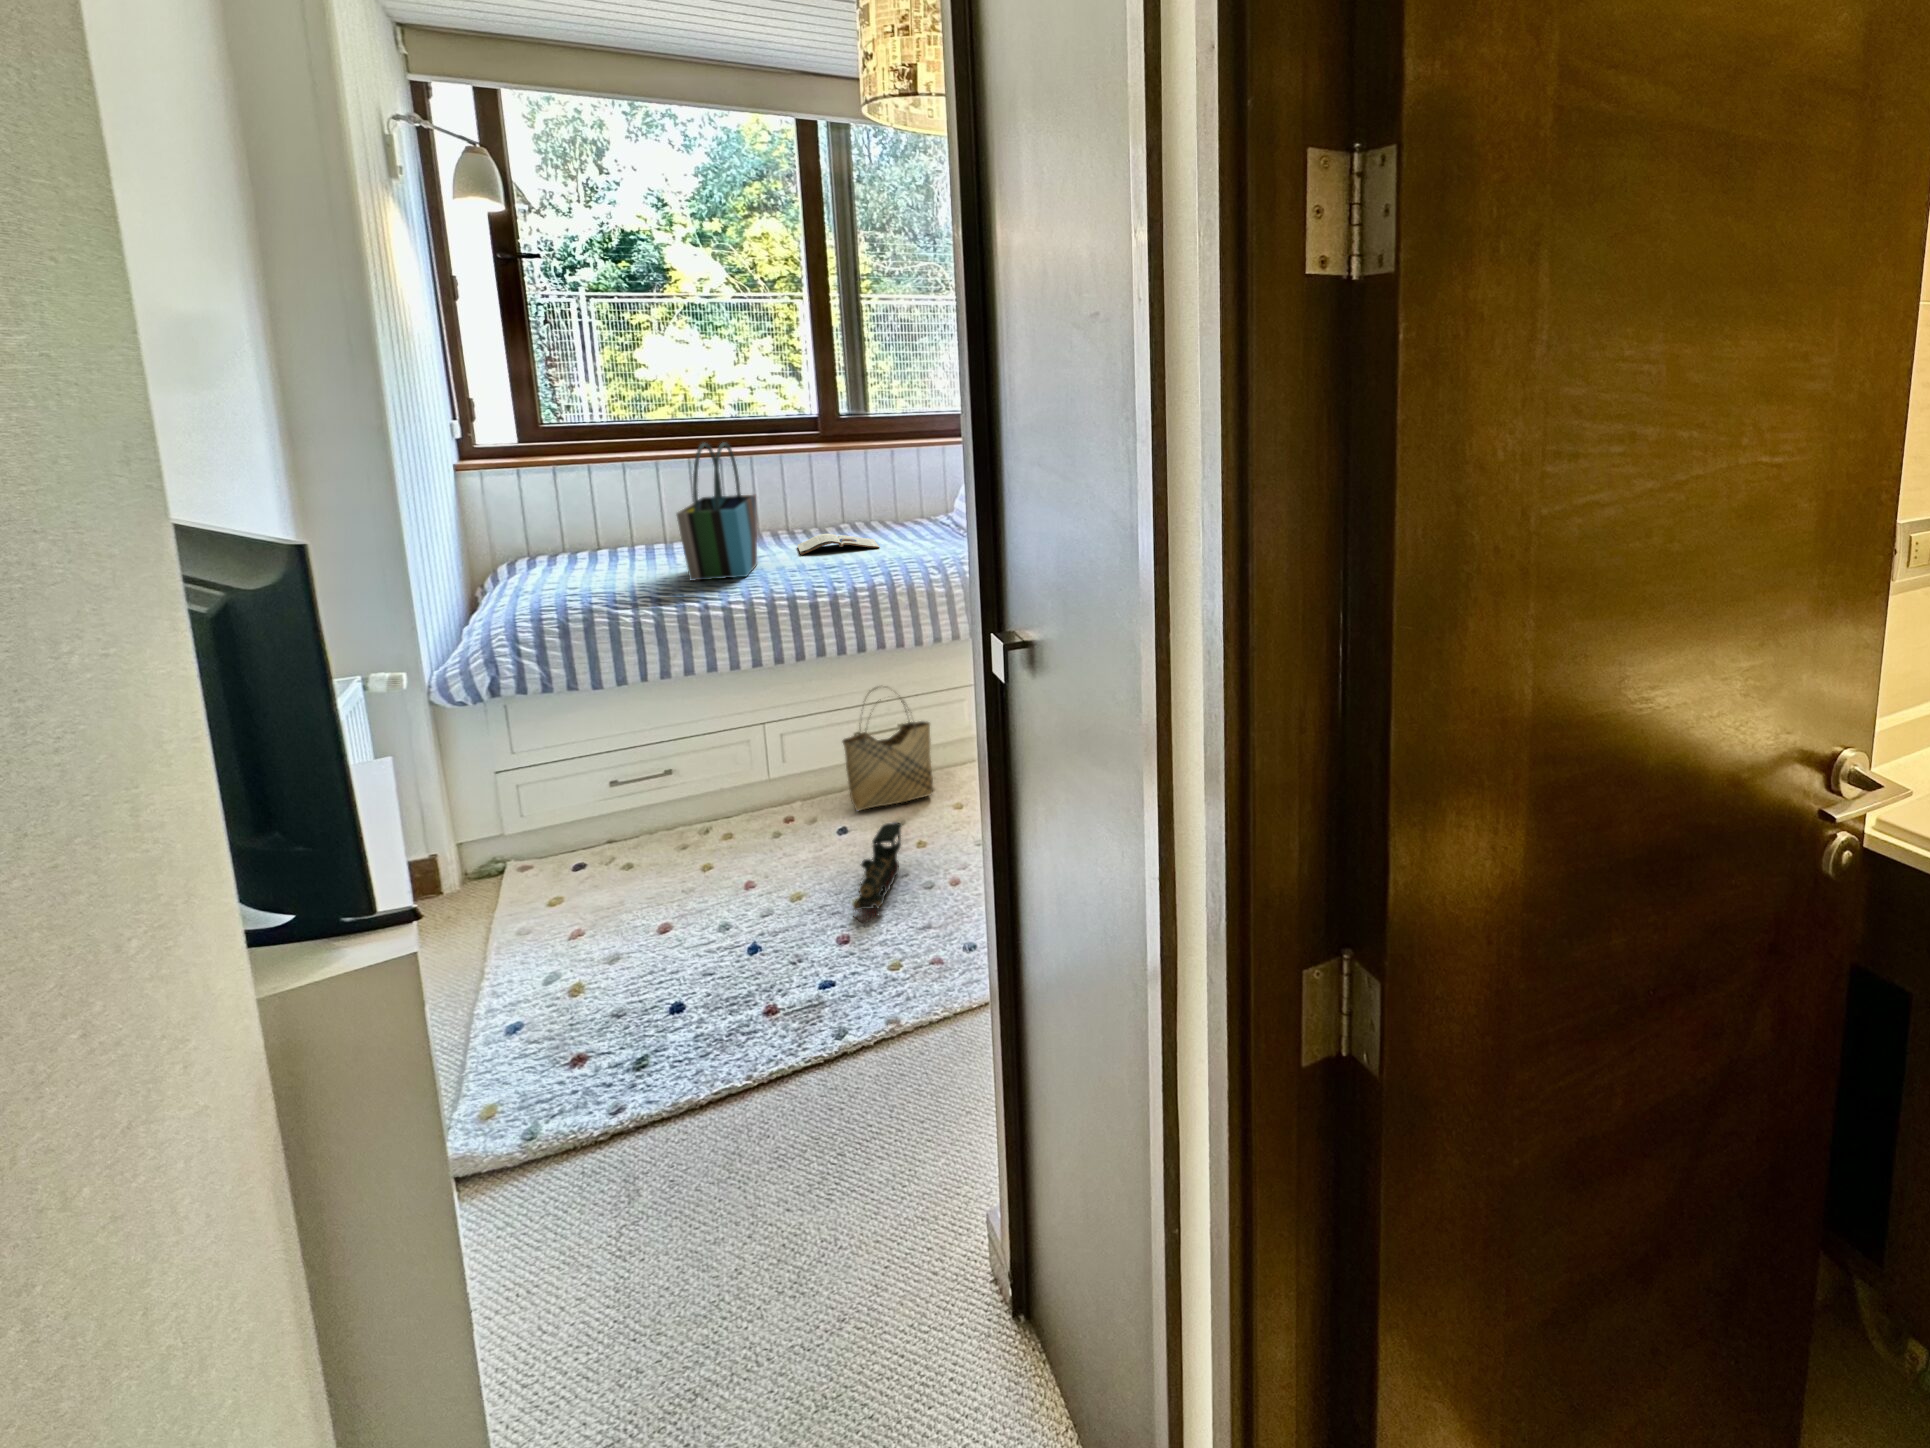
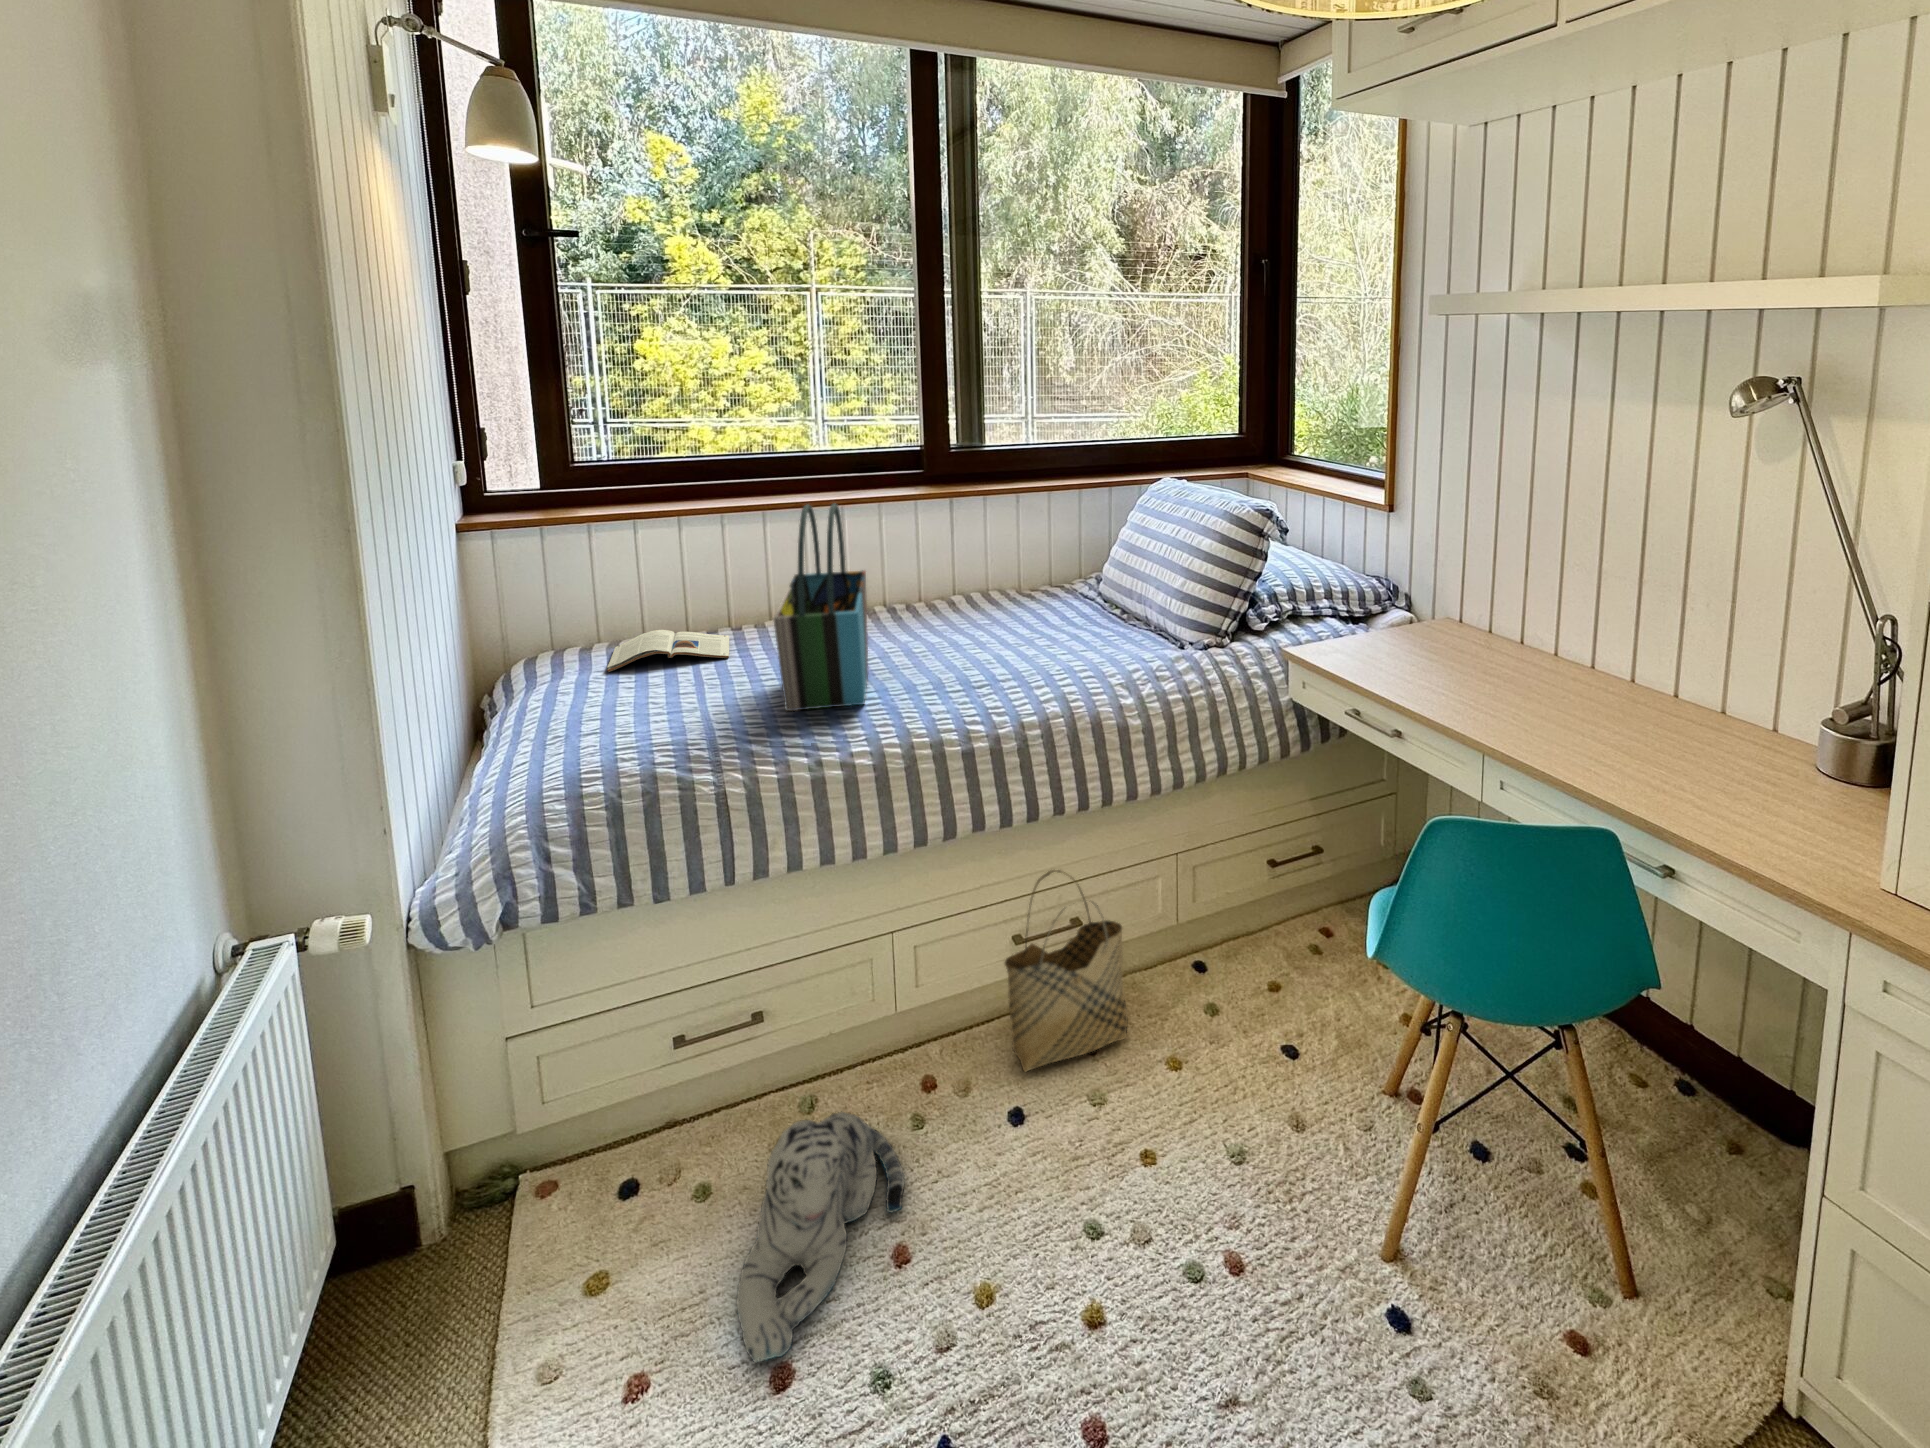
magazine: present [798,534,879,555] -> present [607,630,729,672]
plush toy: none [642,804,763,923] -> present [737,1111,904,1362]
toy train: present [853,823,902,917] -> none [1090,1152,1139,1397]

